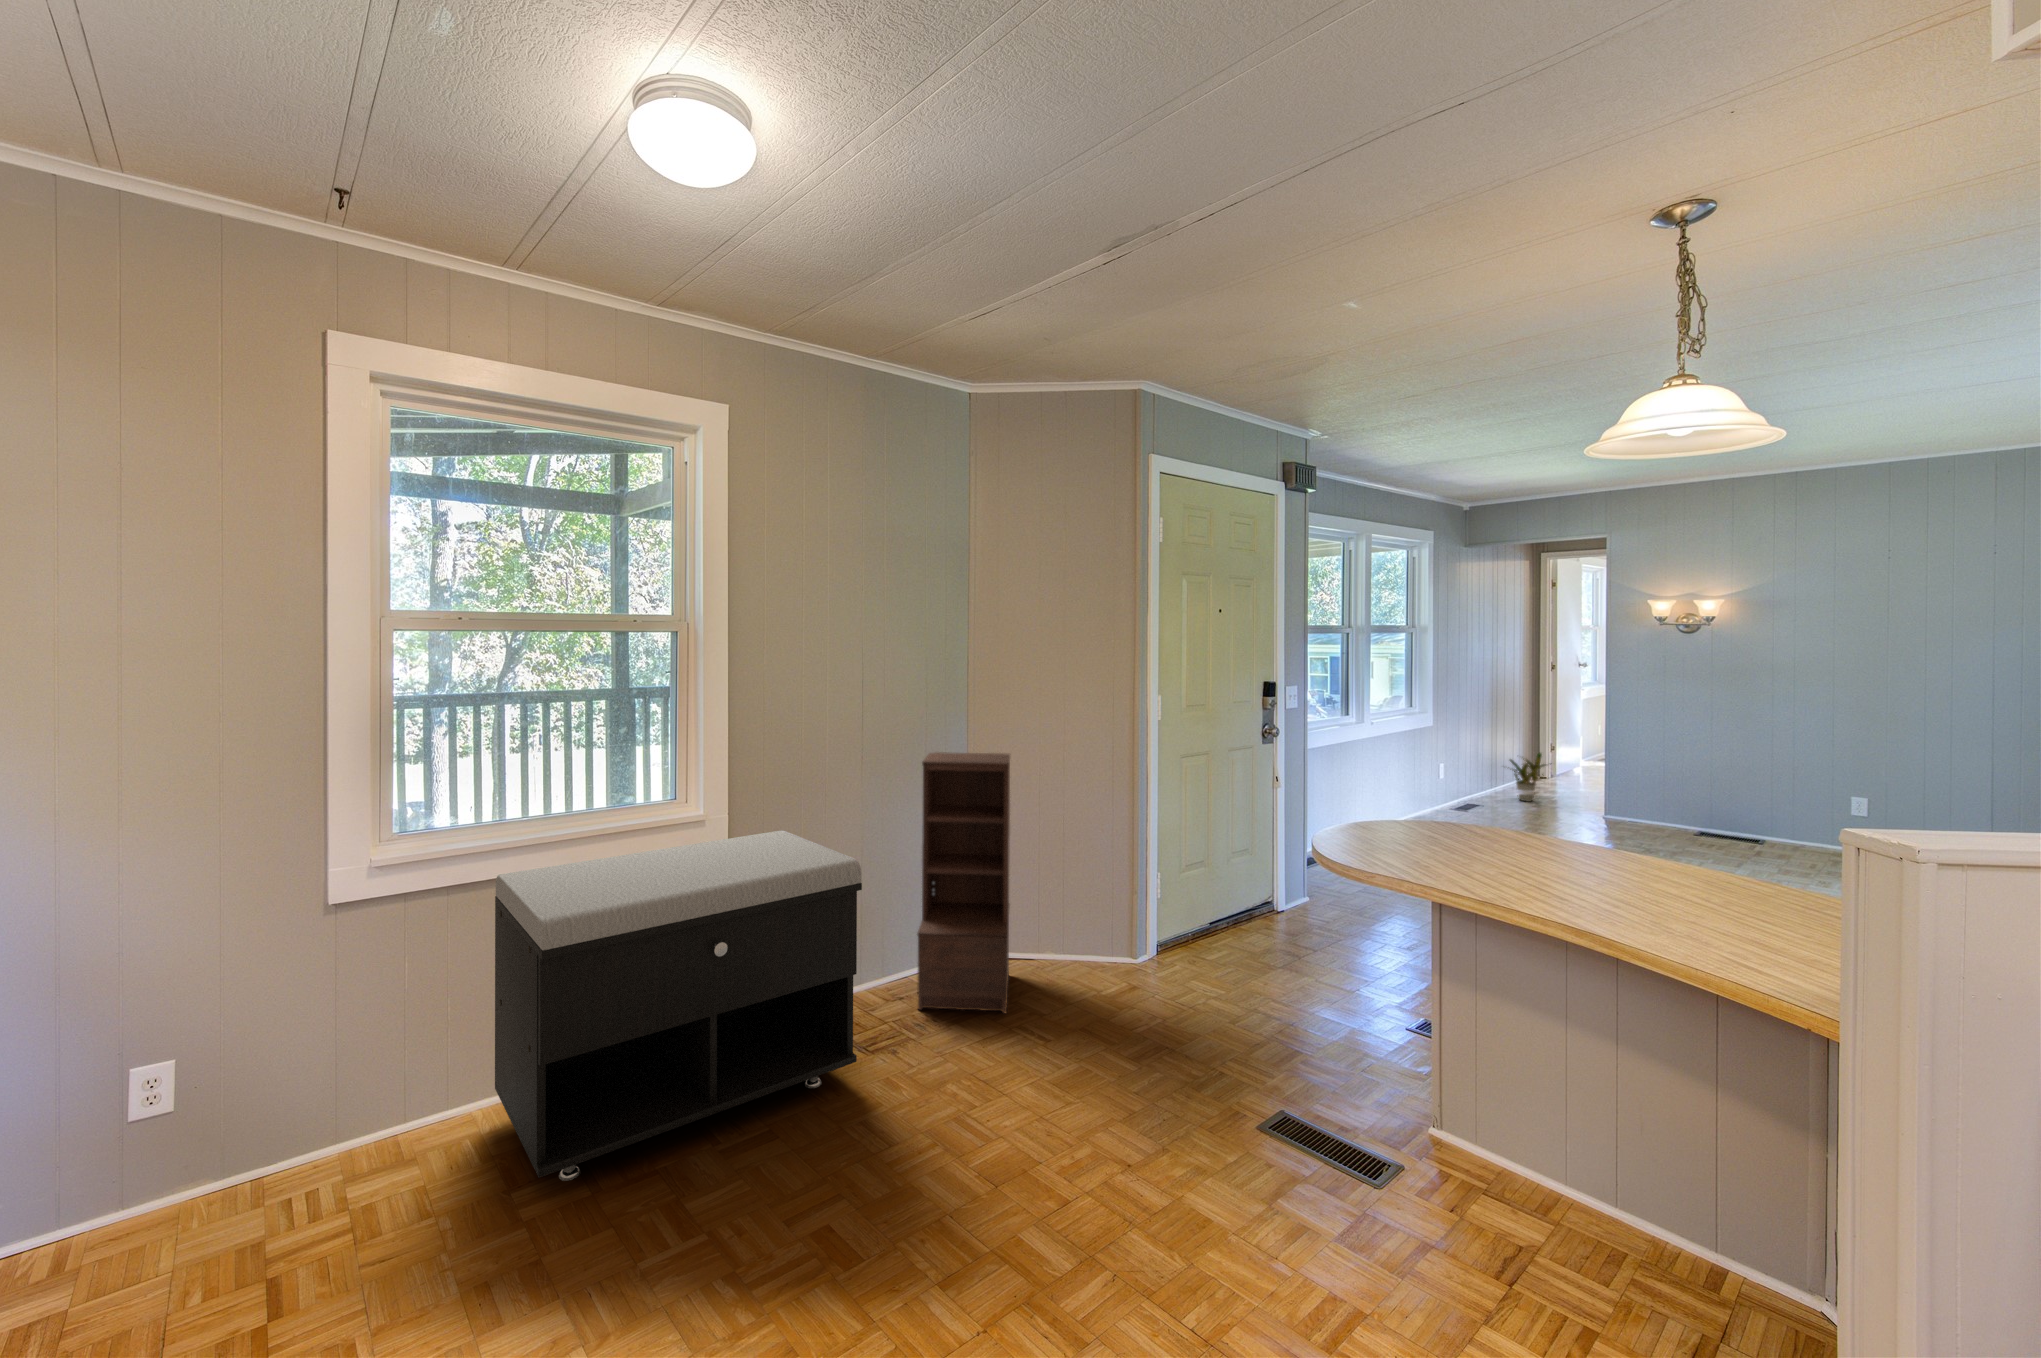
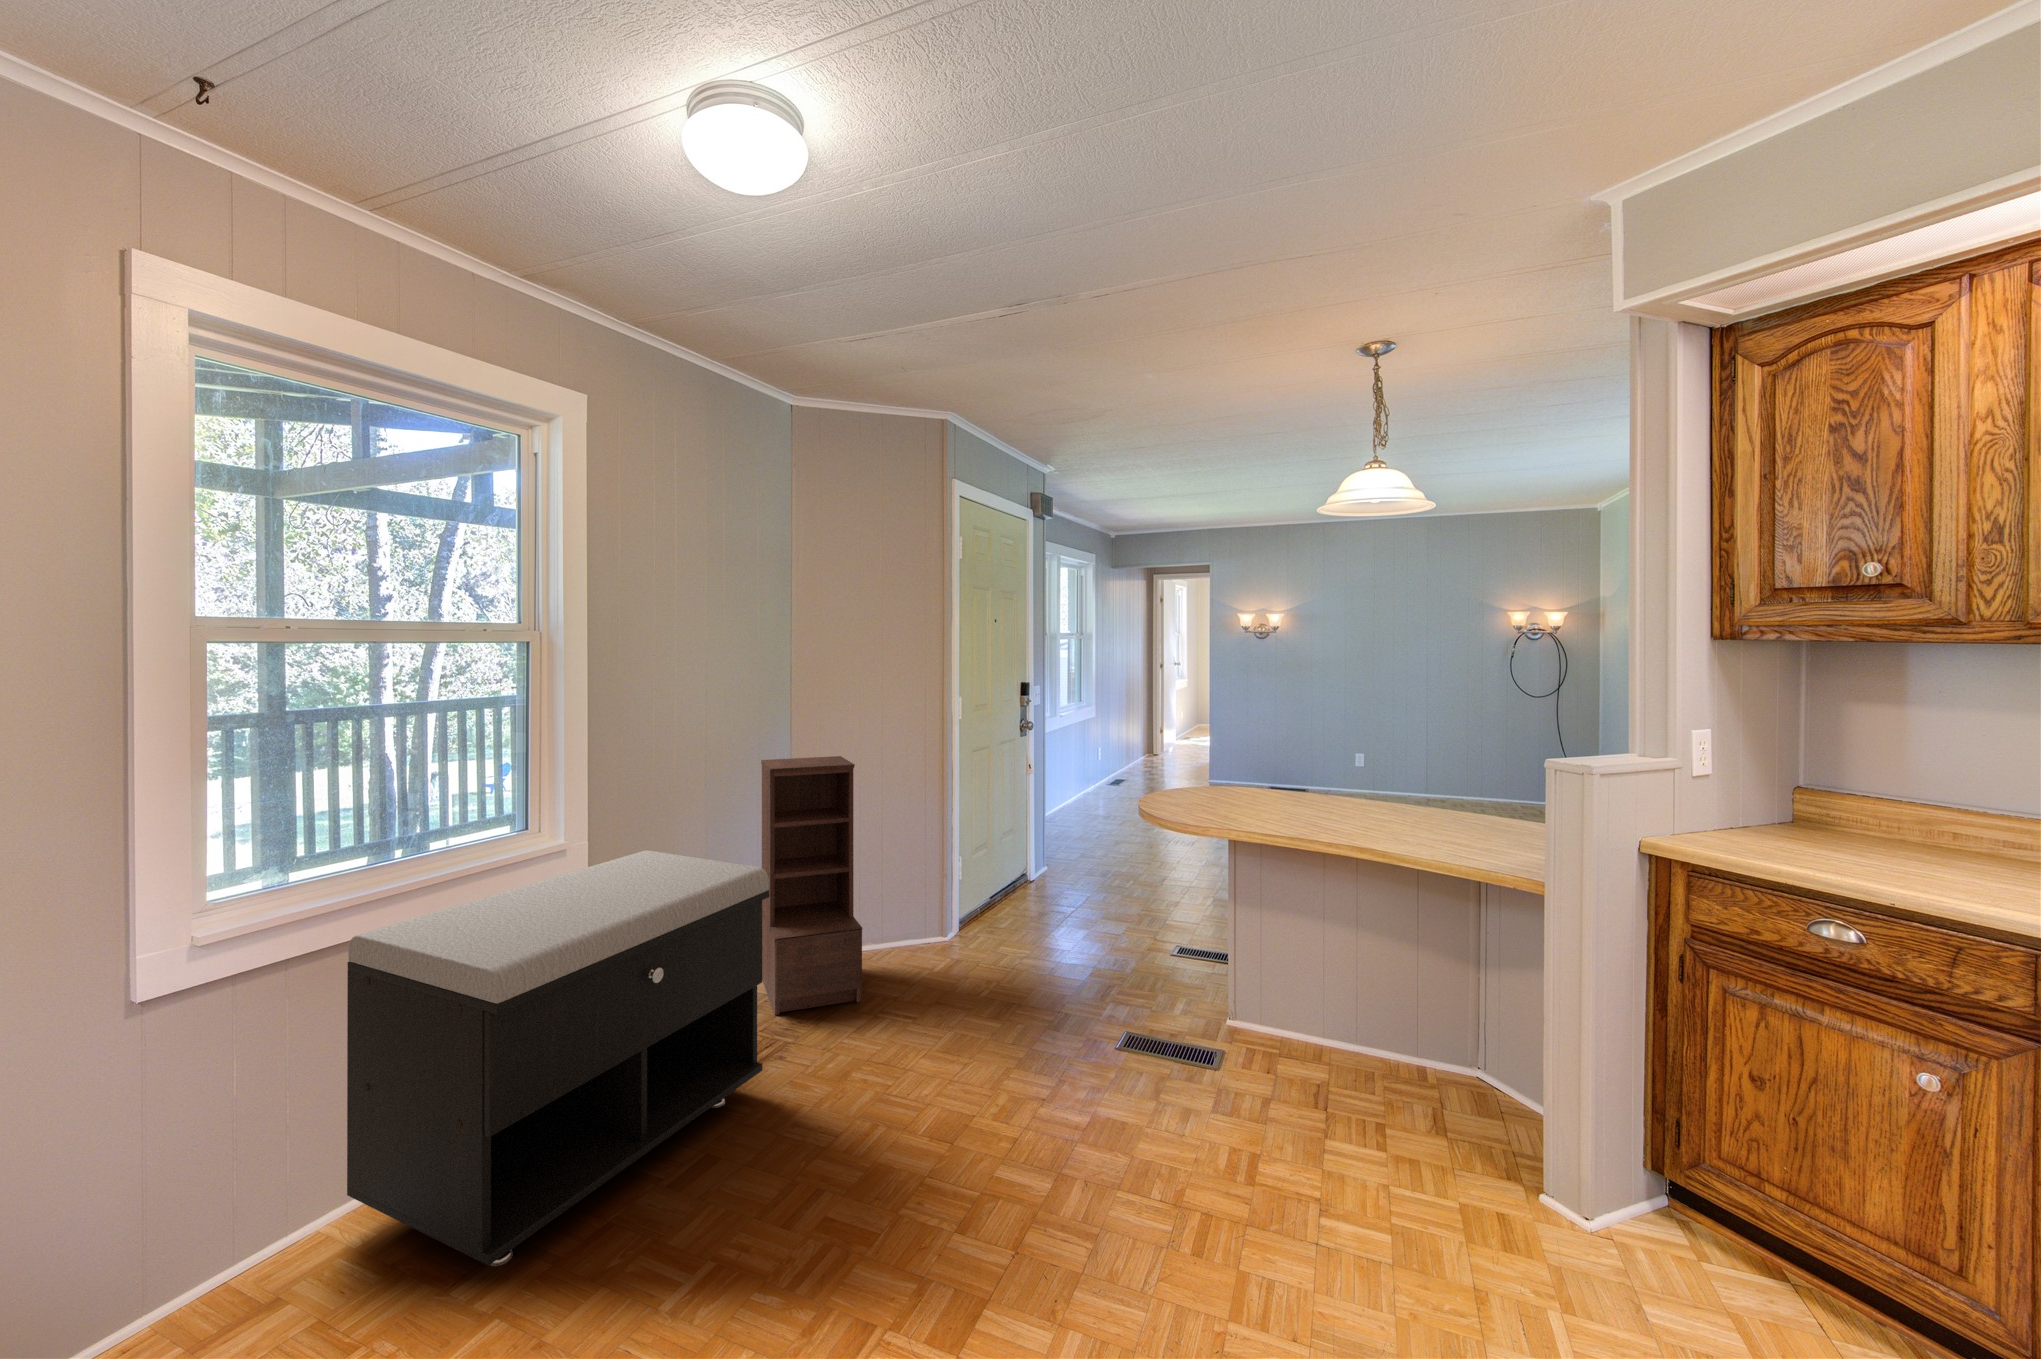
potted plant: present [1510,753,1545,802] -> none [1136,733,1172,773]

